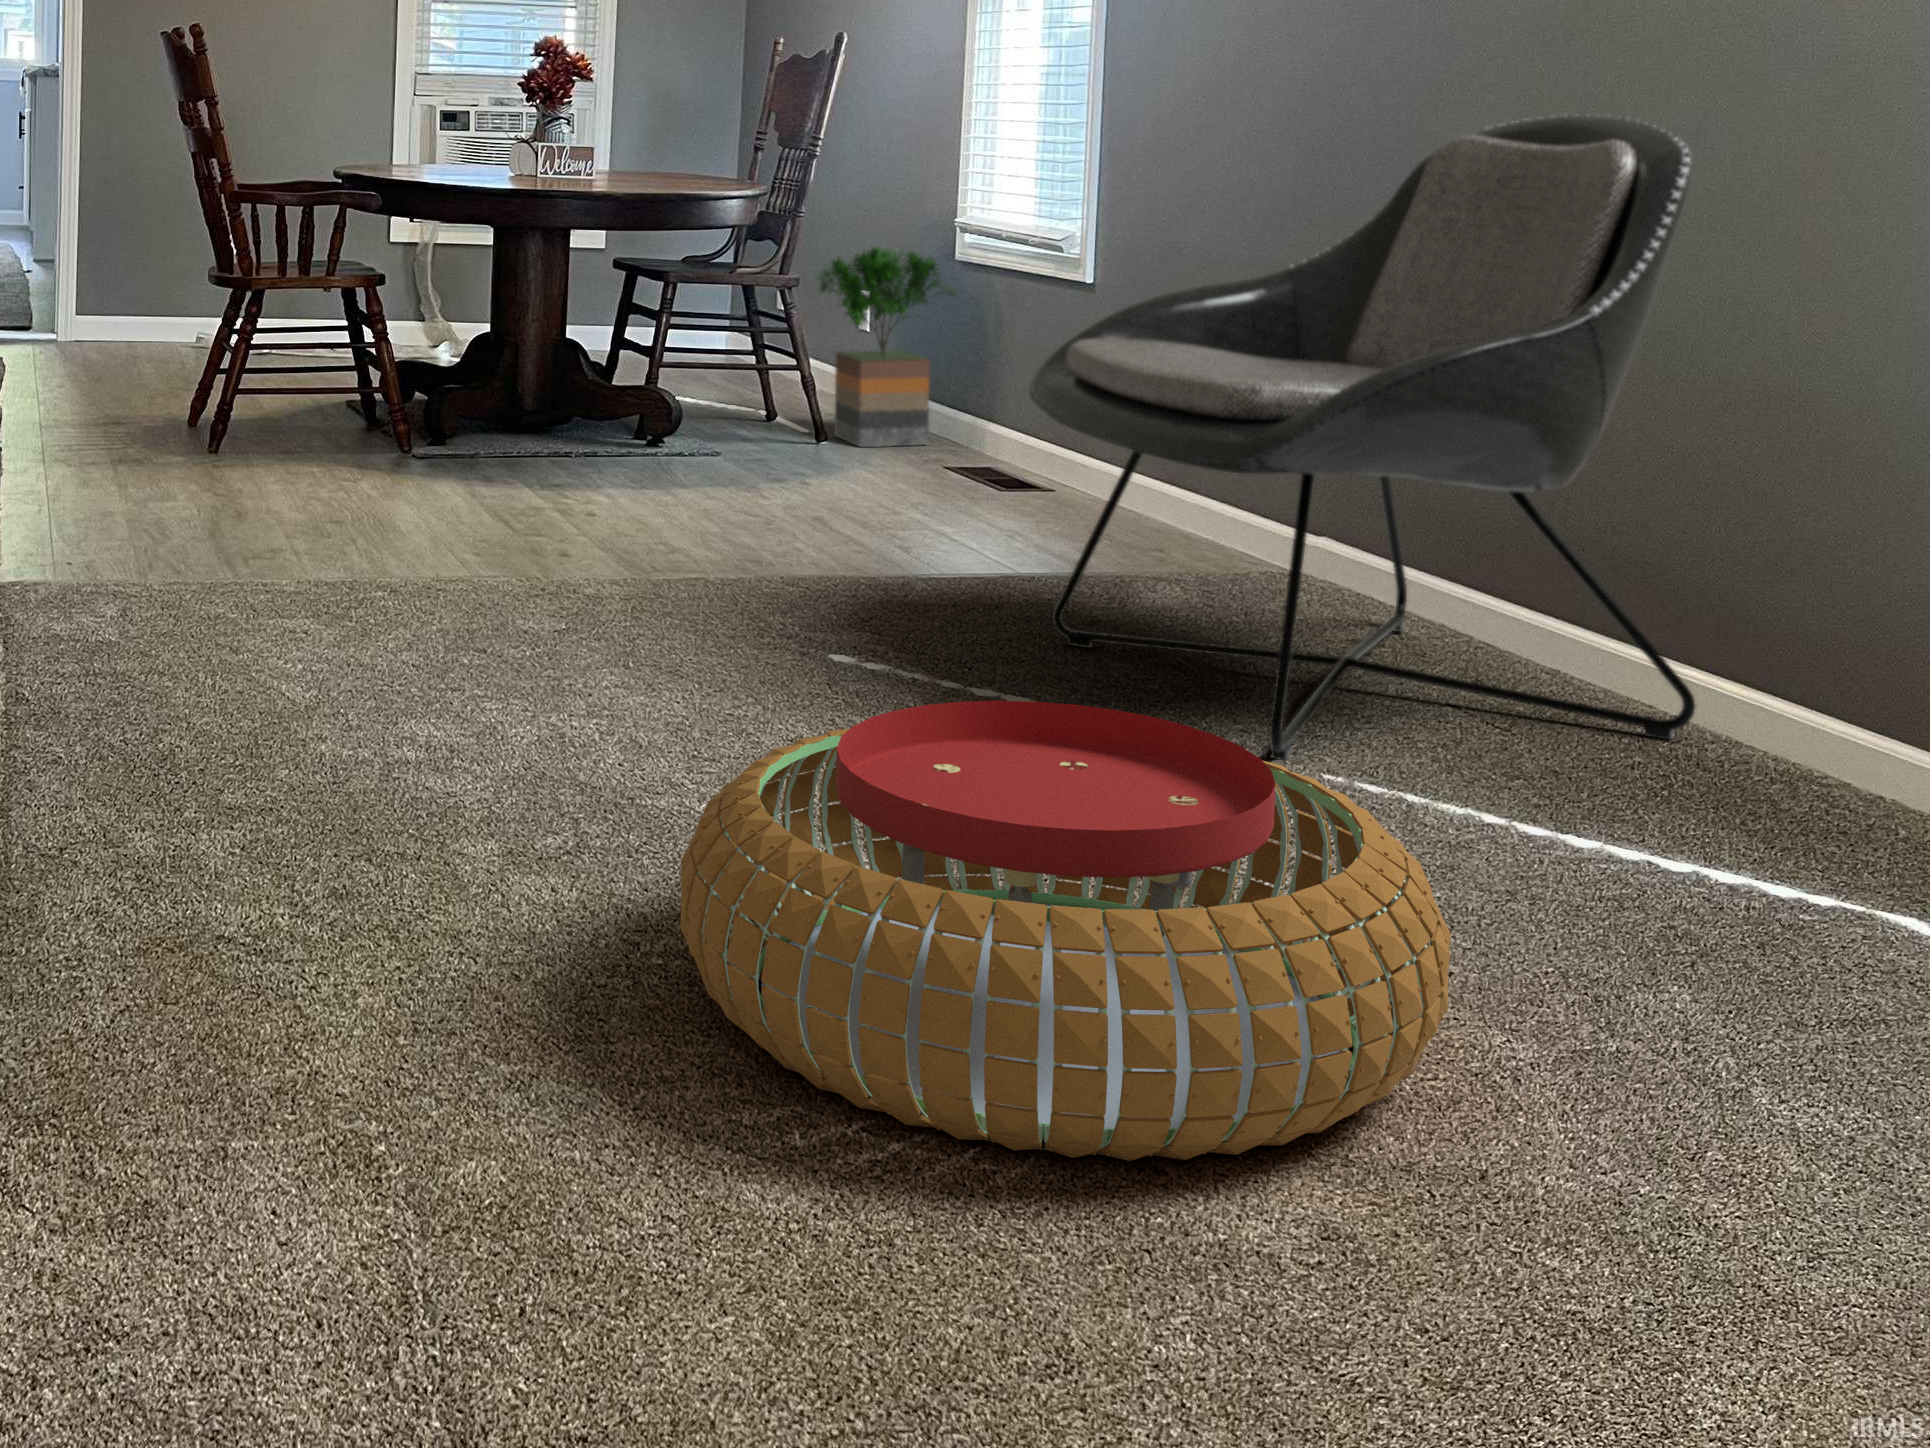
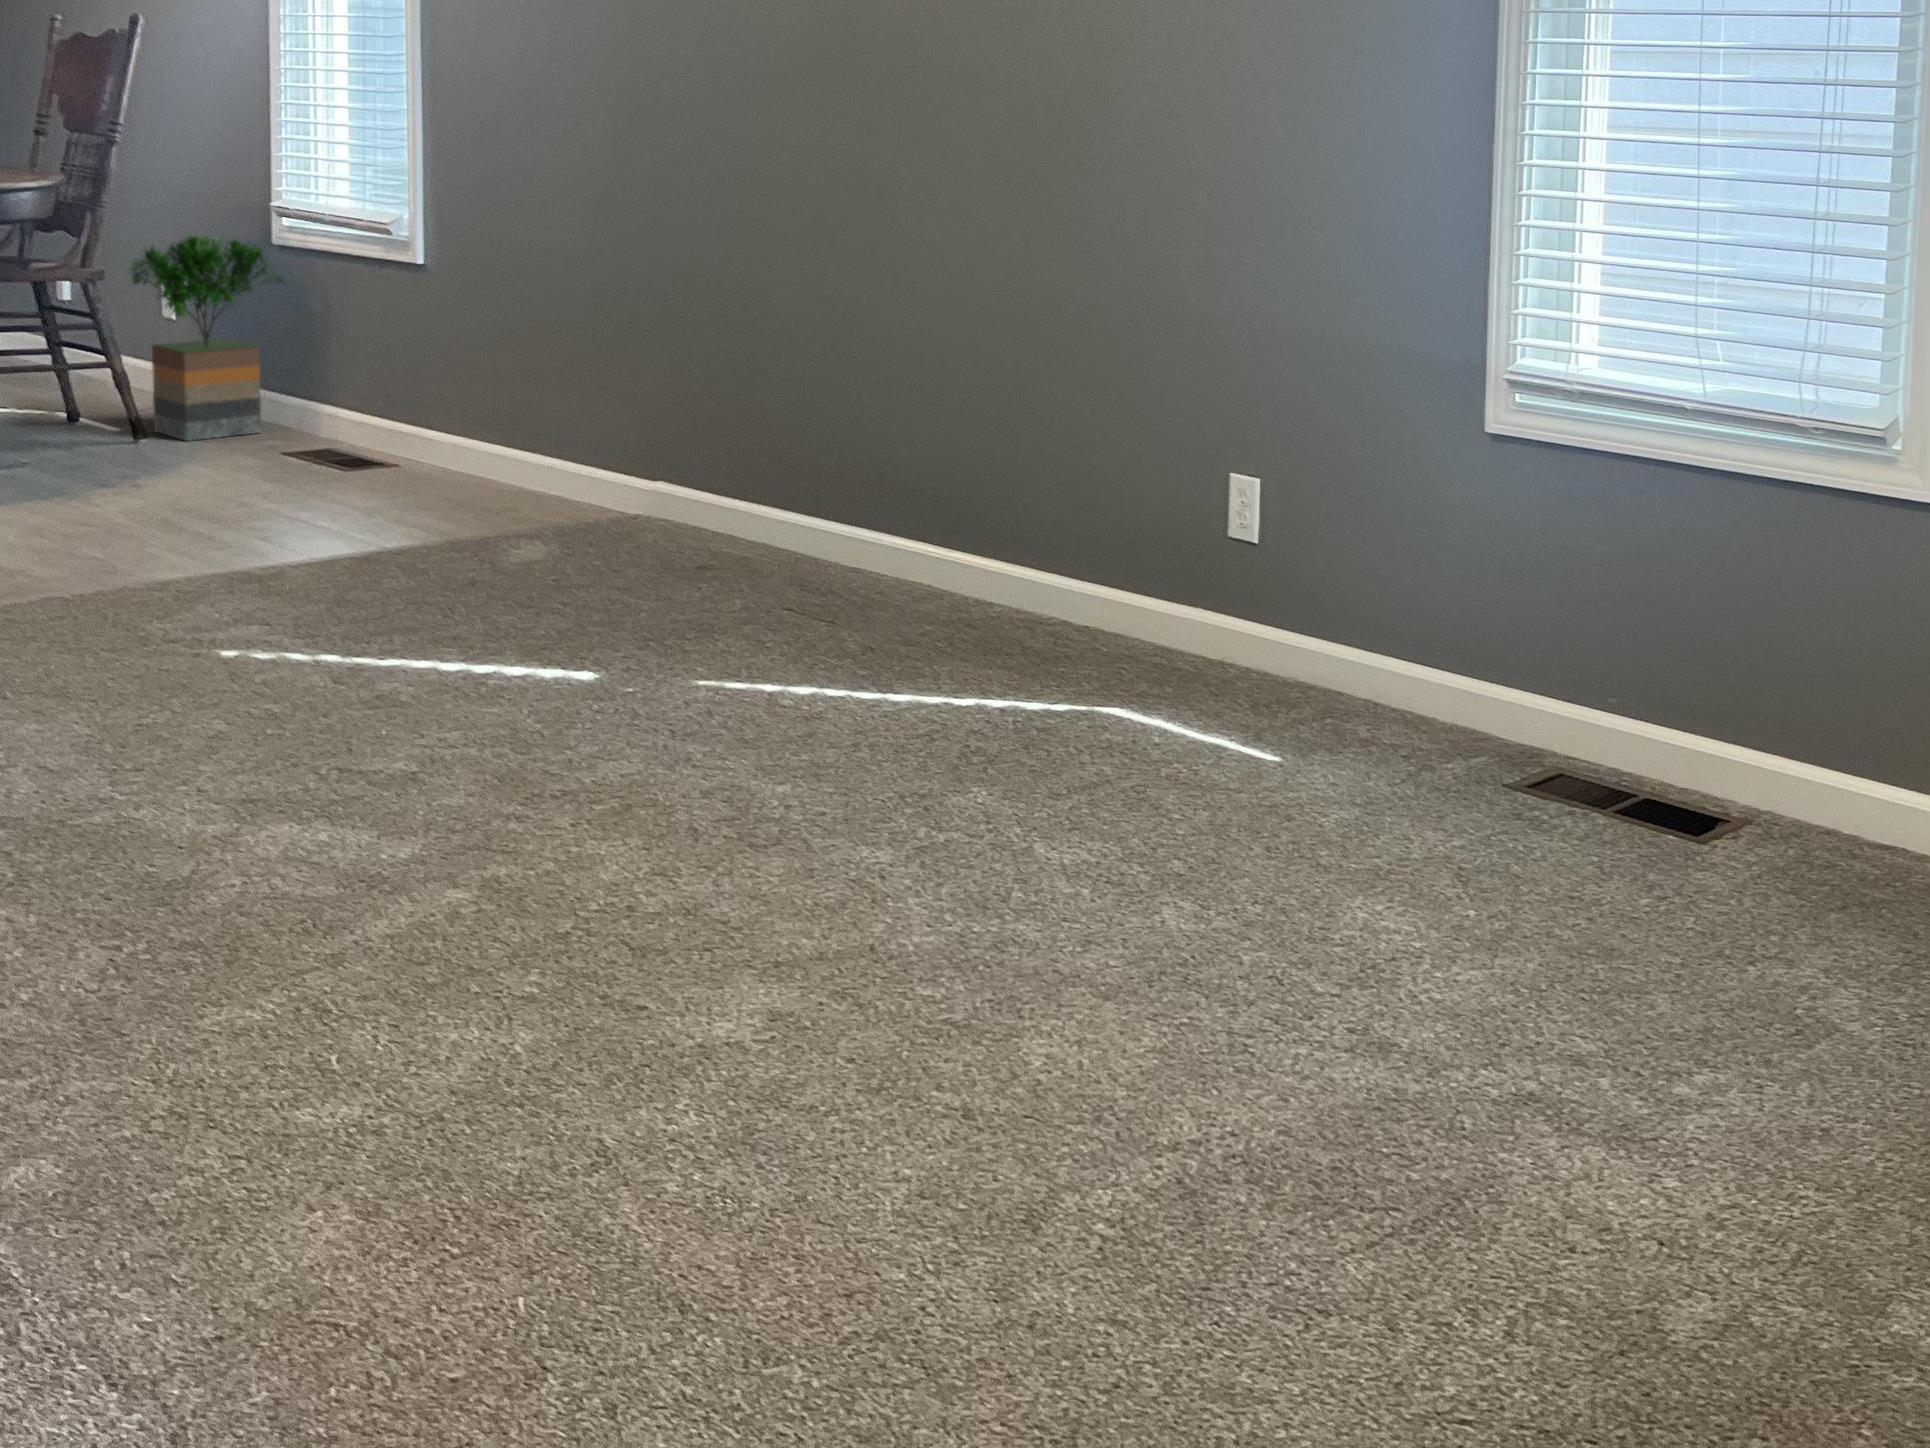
lounge chair: present [1030,115,1695,760] -> none [412,132,960,679]
pouf: present [680,701,1451,1161] -> none [173,653,837,1028]

